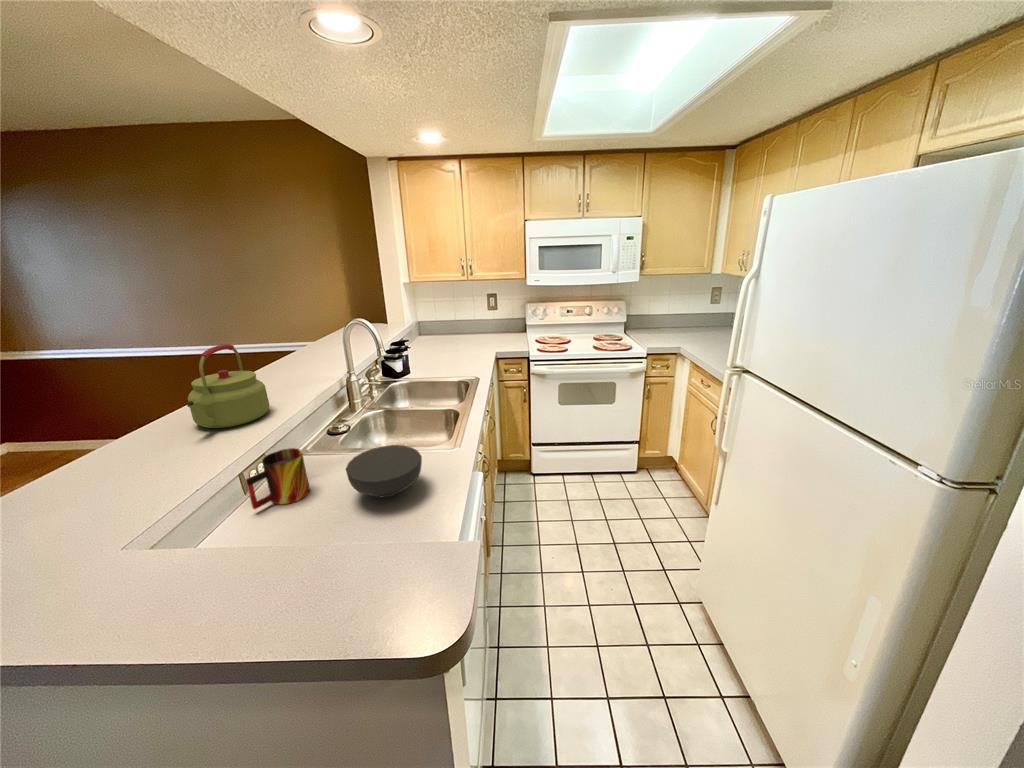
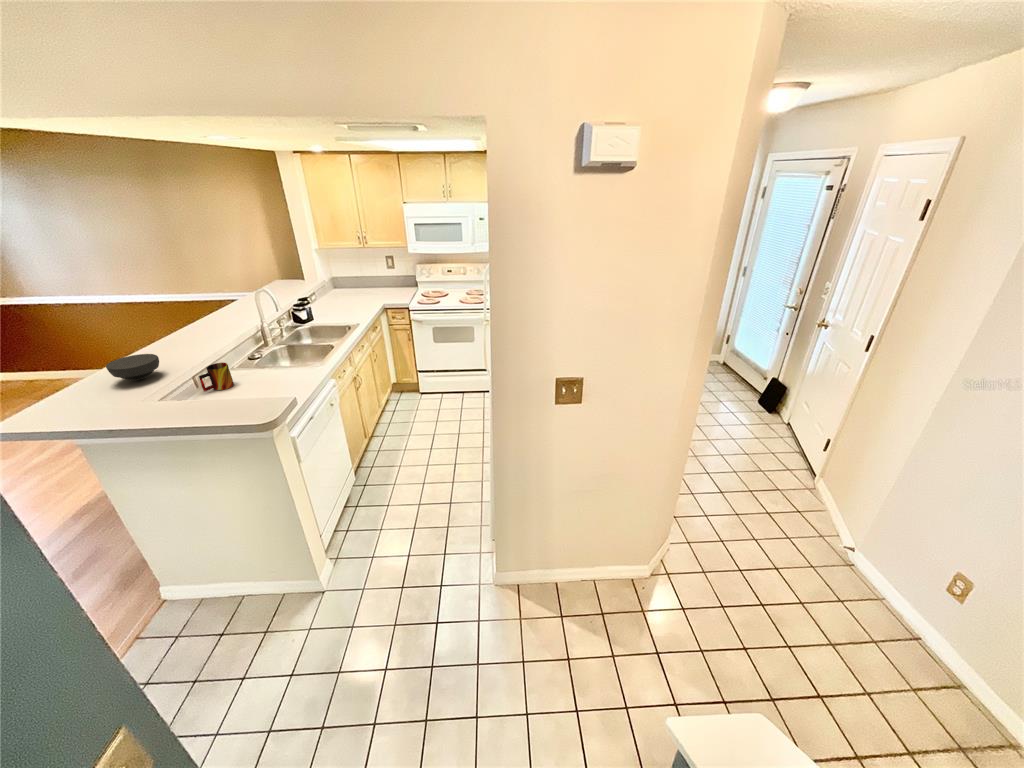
kettle: present [187,344,269,428] -> none [161,305,210,353]
bowl: present [346,445,422,497] -> present [106,354,159,381]

